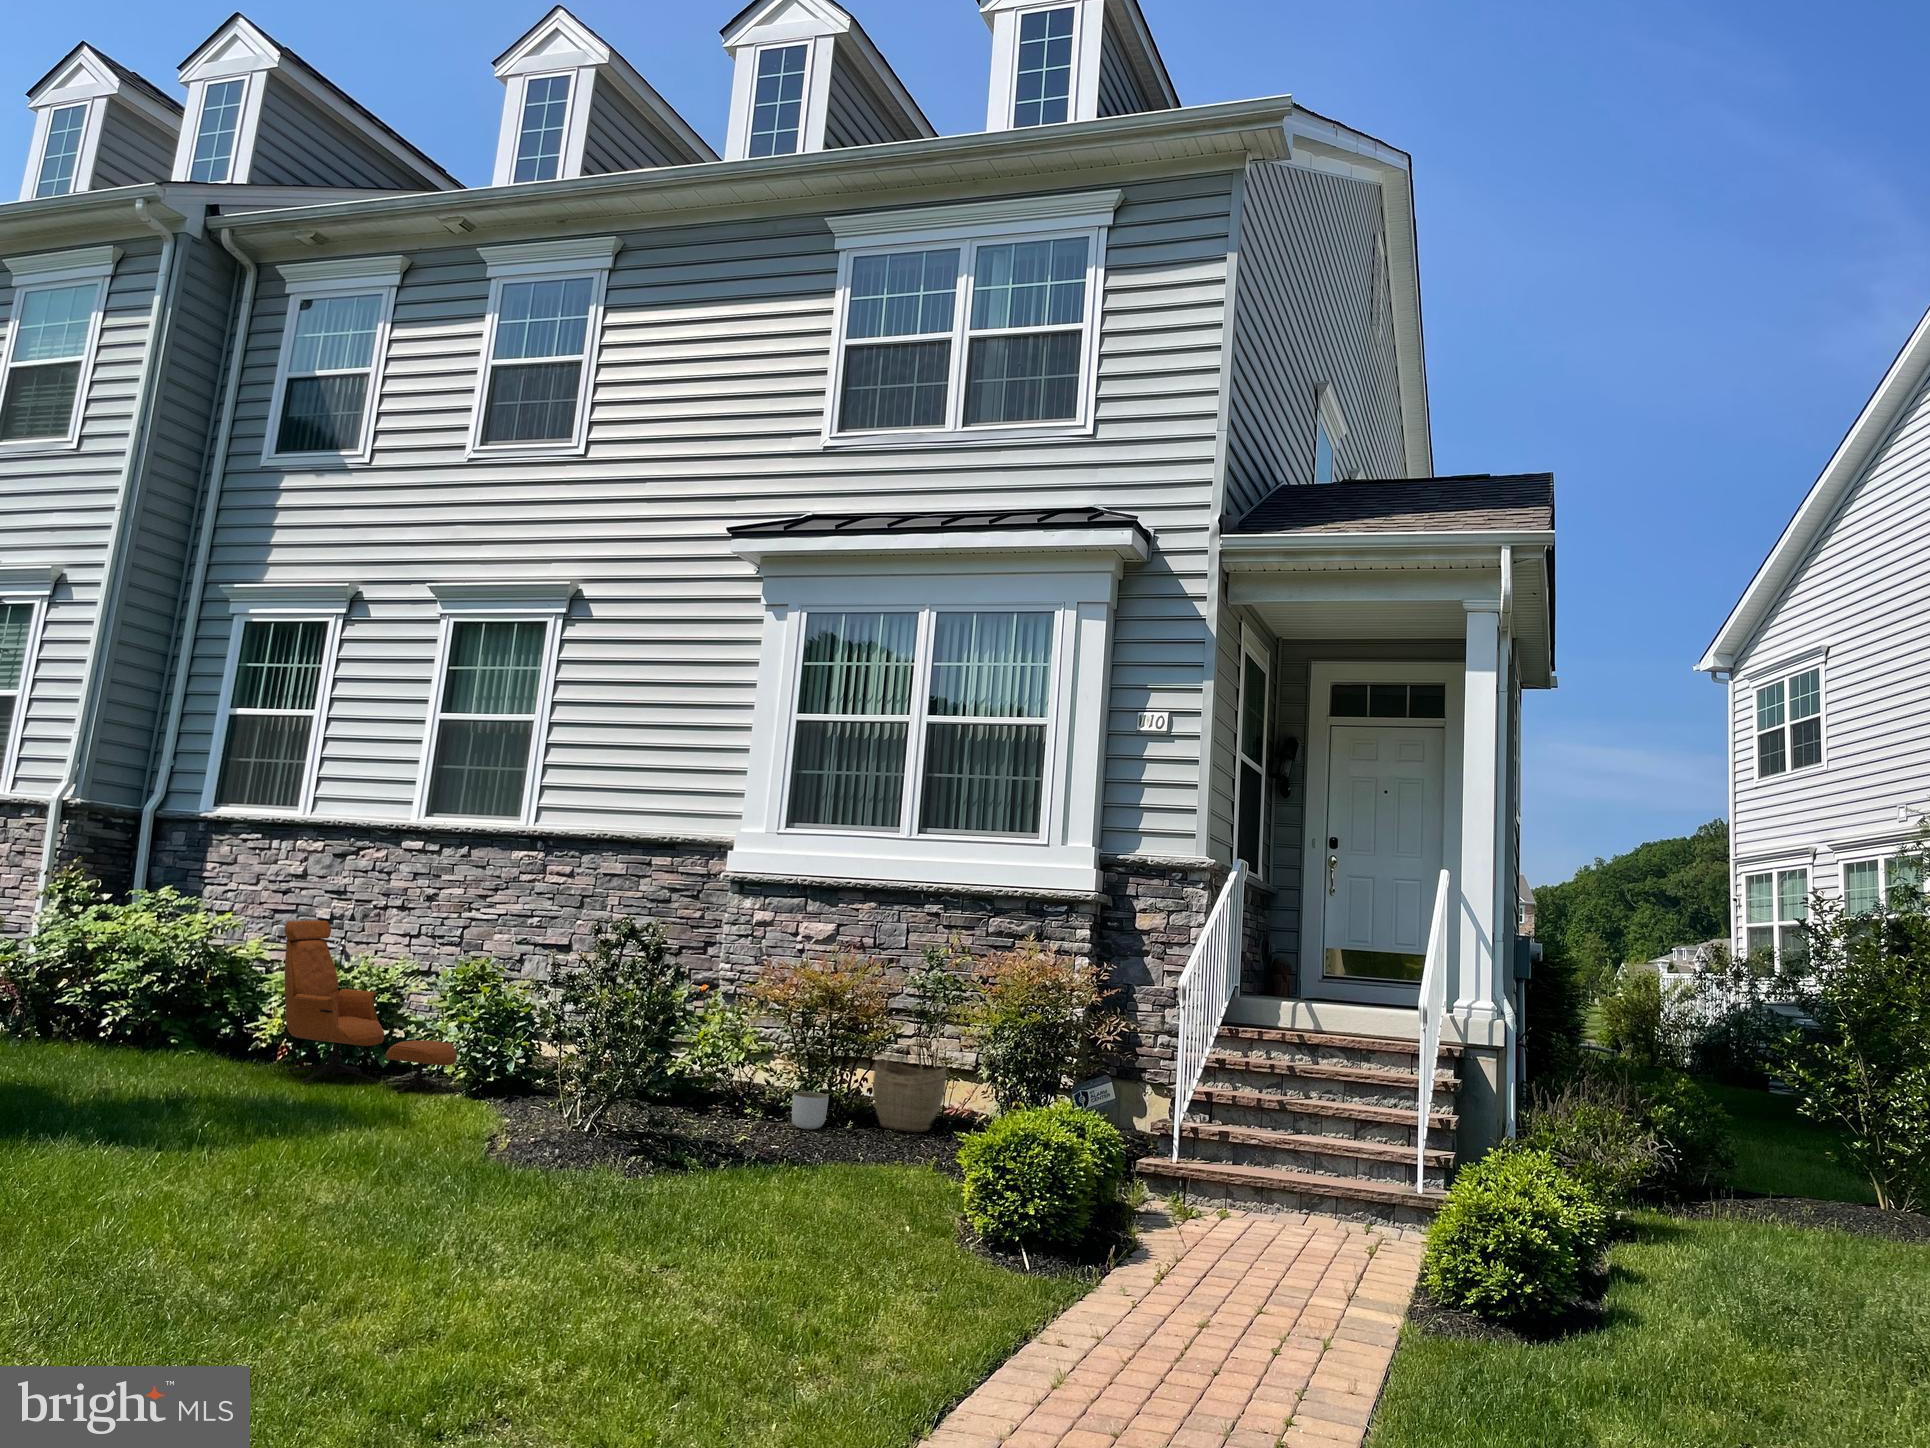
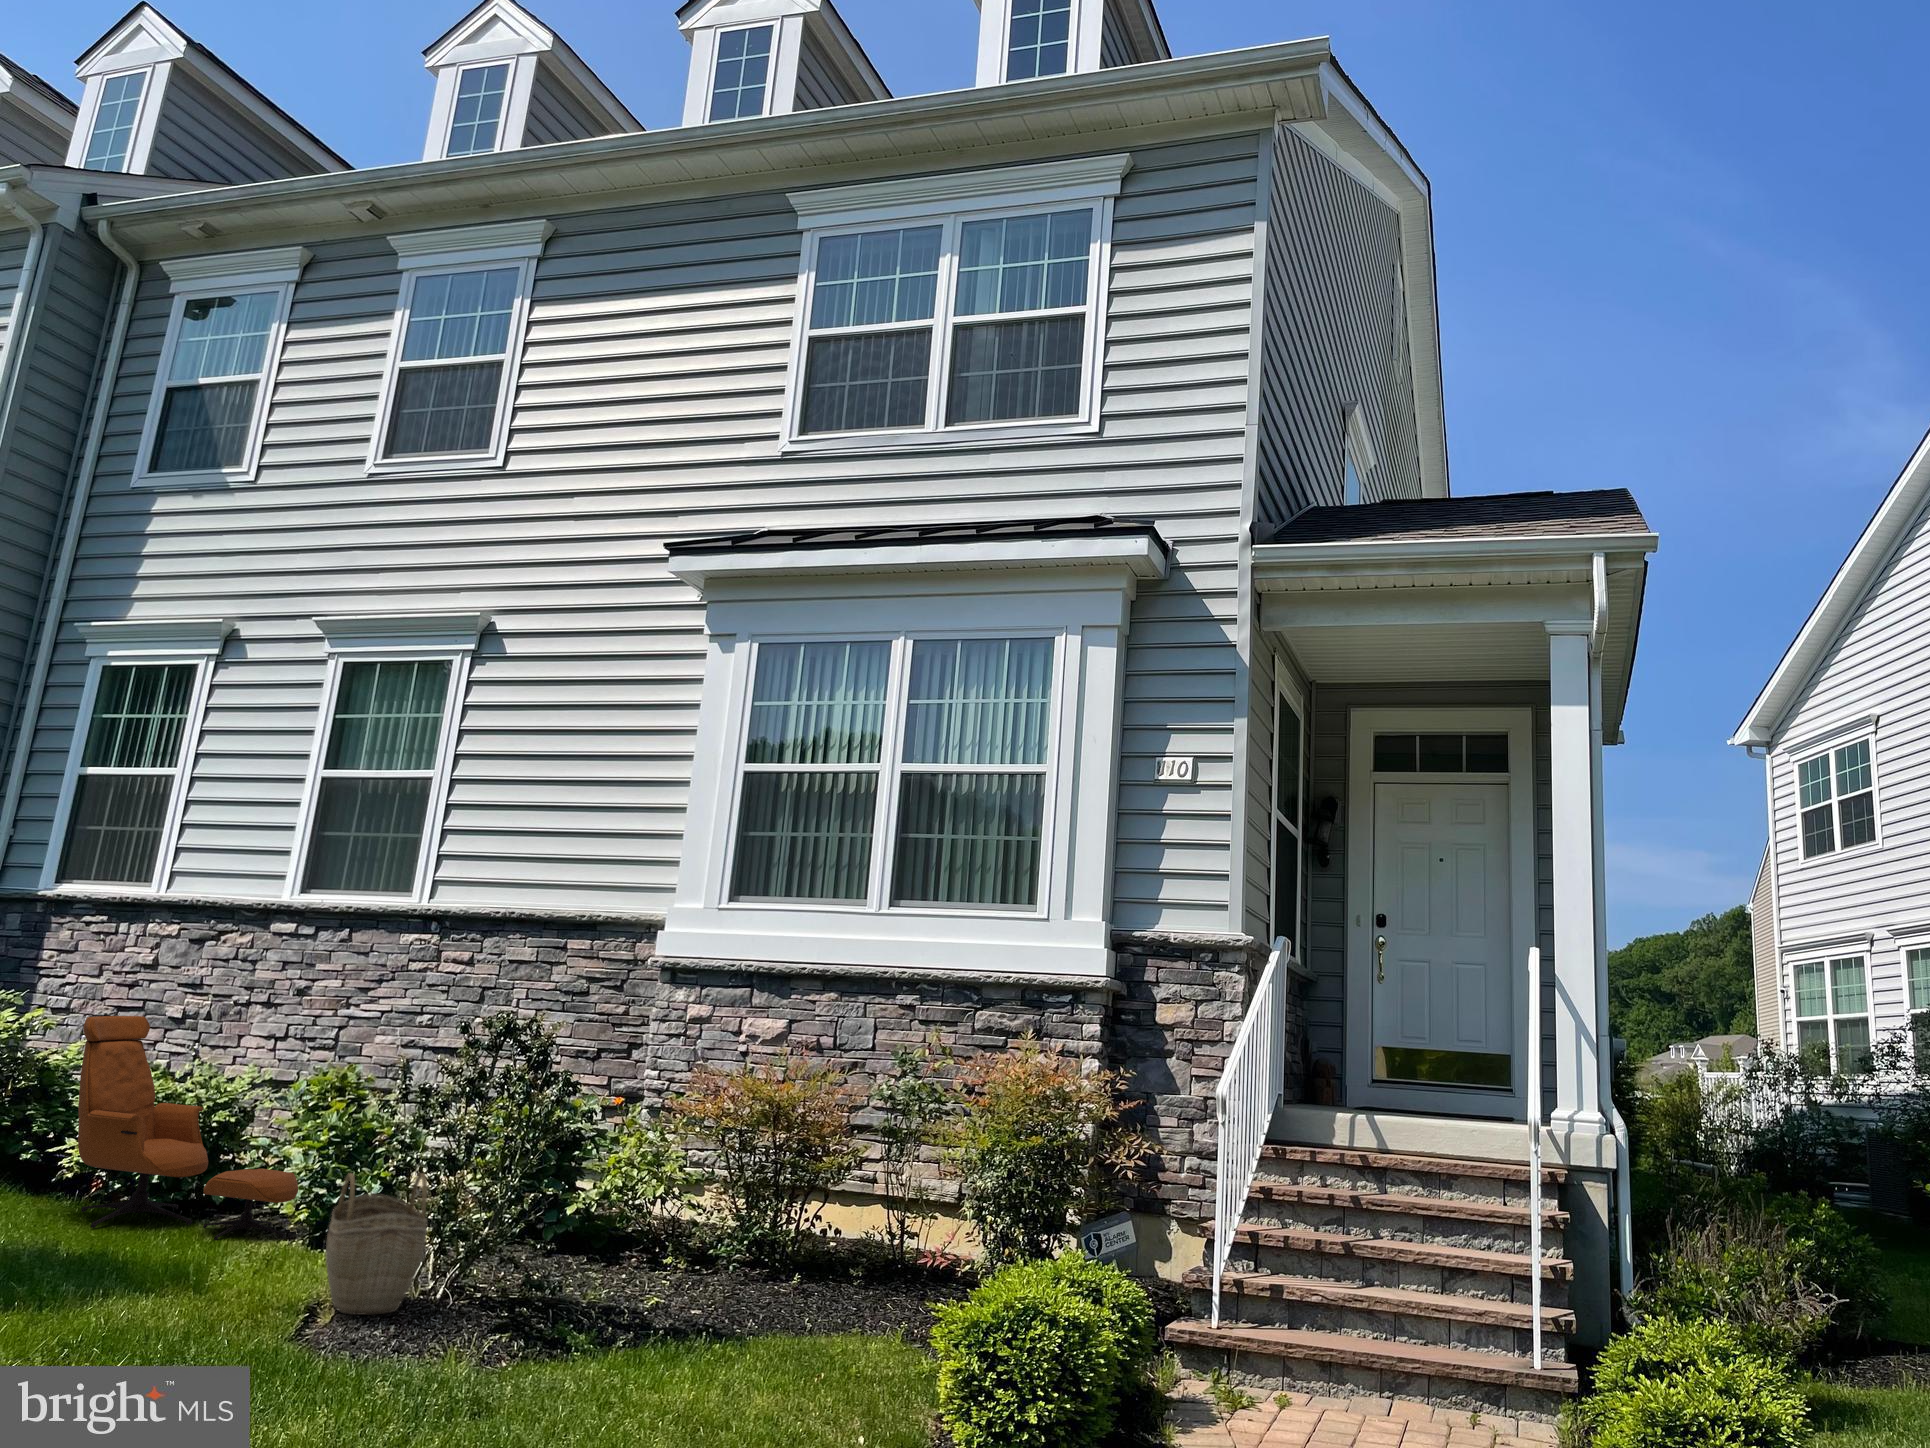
woven basket: present [873,1042,946,1132] -> present [326,1173,428,1315]
planter: present [792,1092,829,1130] -> none [722,1234,770,1284]

